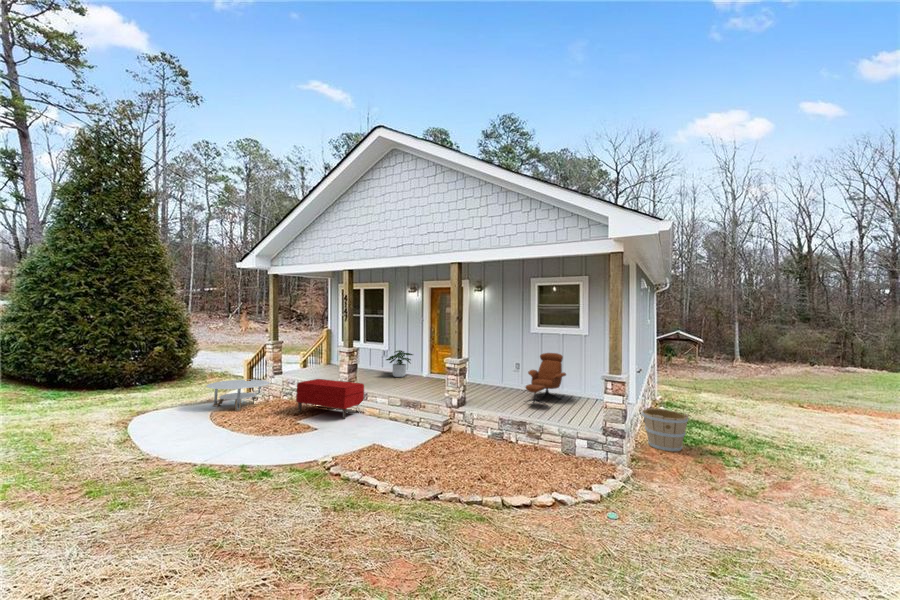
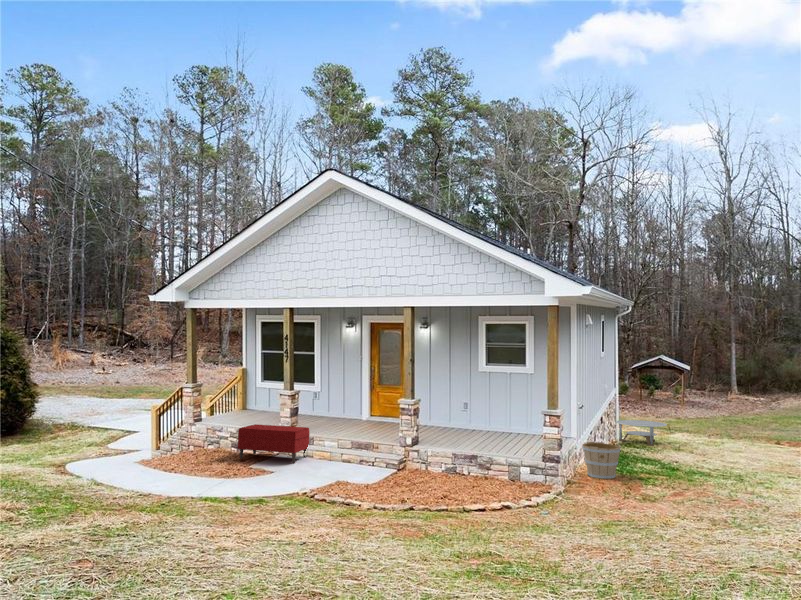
potted plant: present [386,350,413,377] -> none [322,392,352,421]
lounge chair: present [526,353,566,404] -> none [473,392,513,442]
round table: present [207,380,270,412] -> present [616,420,667,446]

